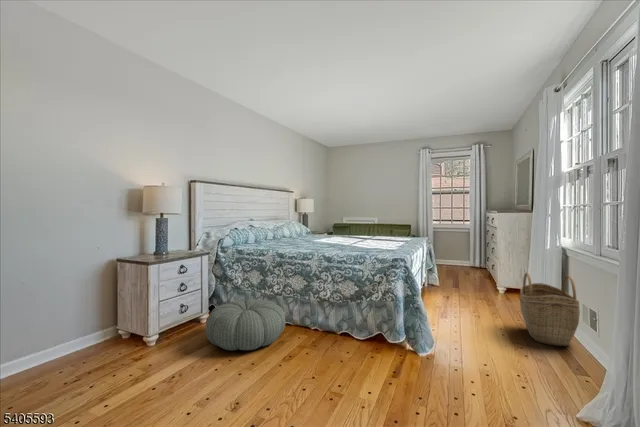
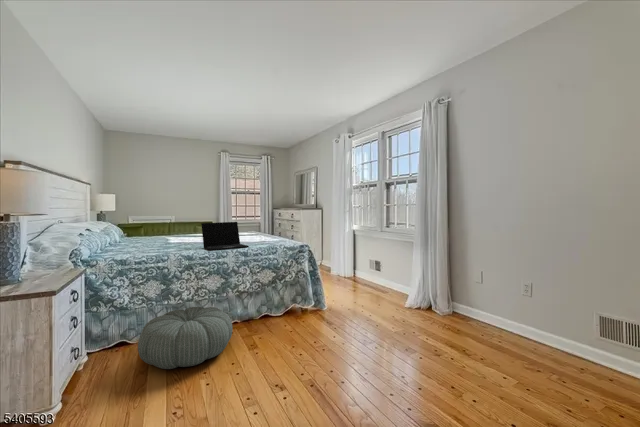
laptop: none [298,224,343,252] -> present [201,222,249,251]
woven basket: present [520,273,580,346] -> none [345,244,377,285]

